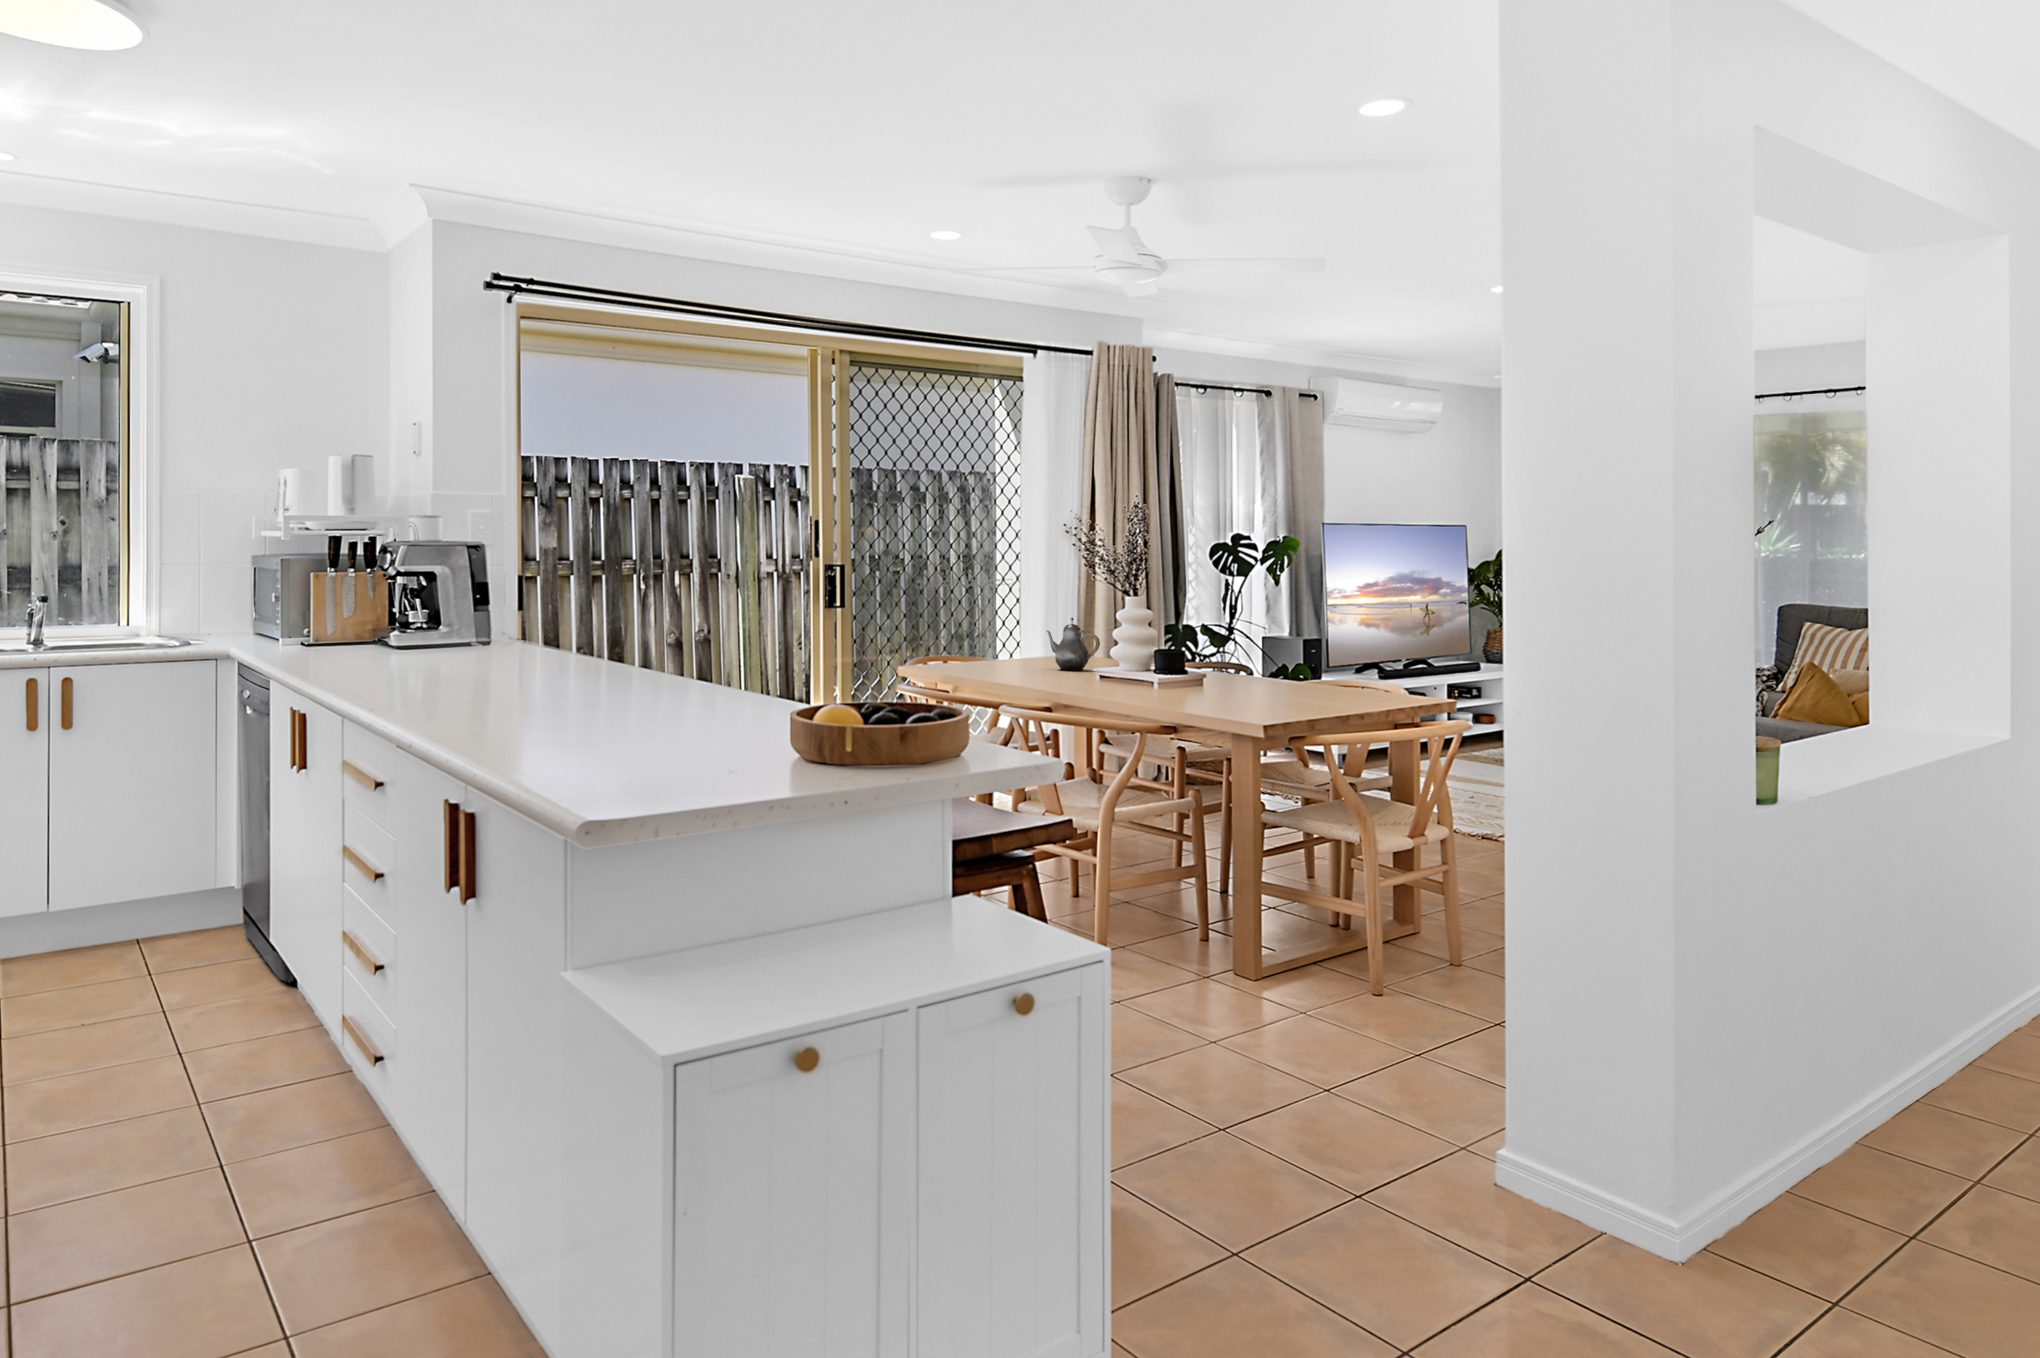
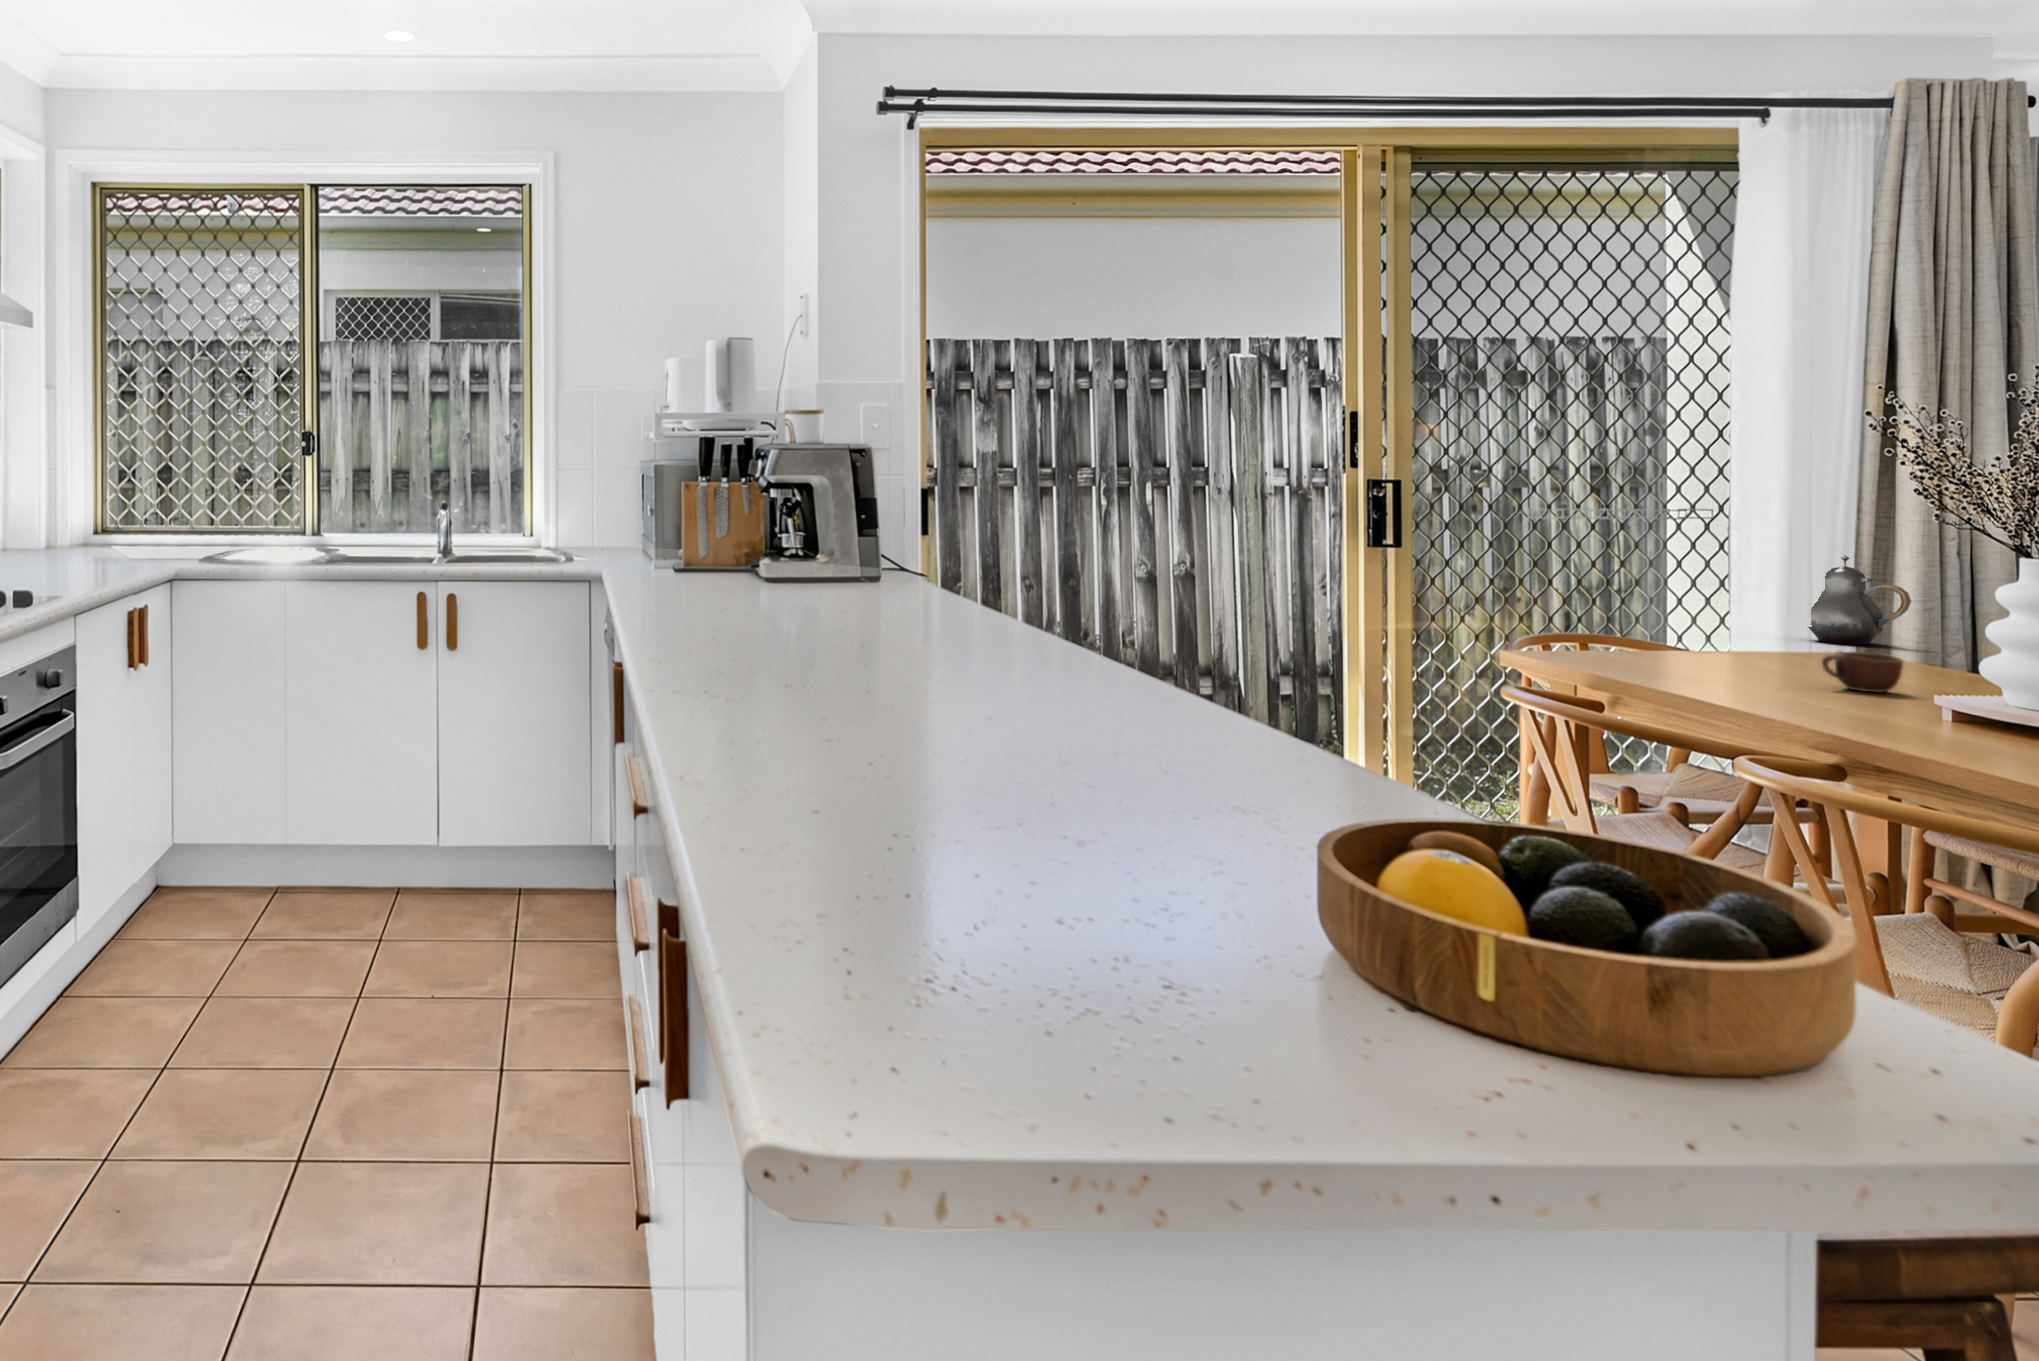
mug: none [1049,670,1083,693] -> present [1822,651,1903,692]

